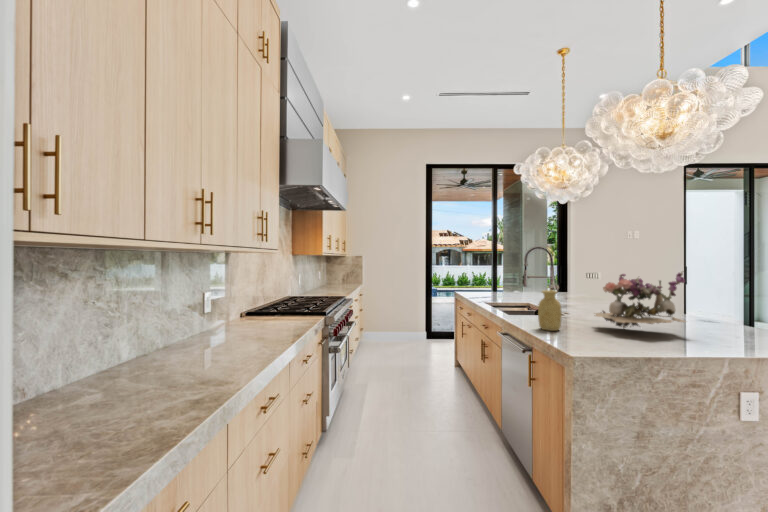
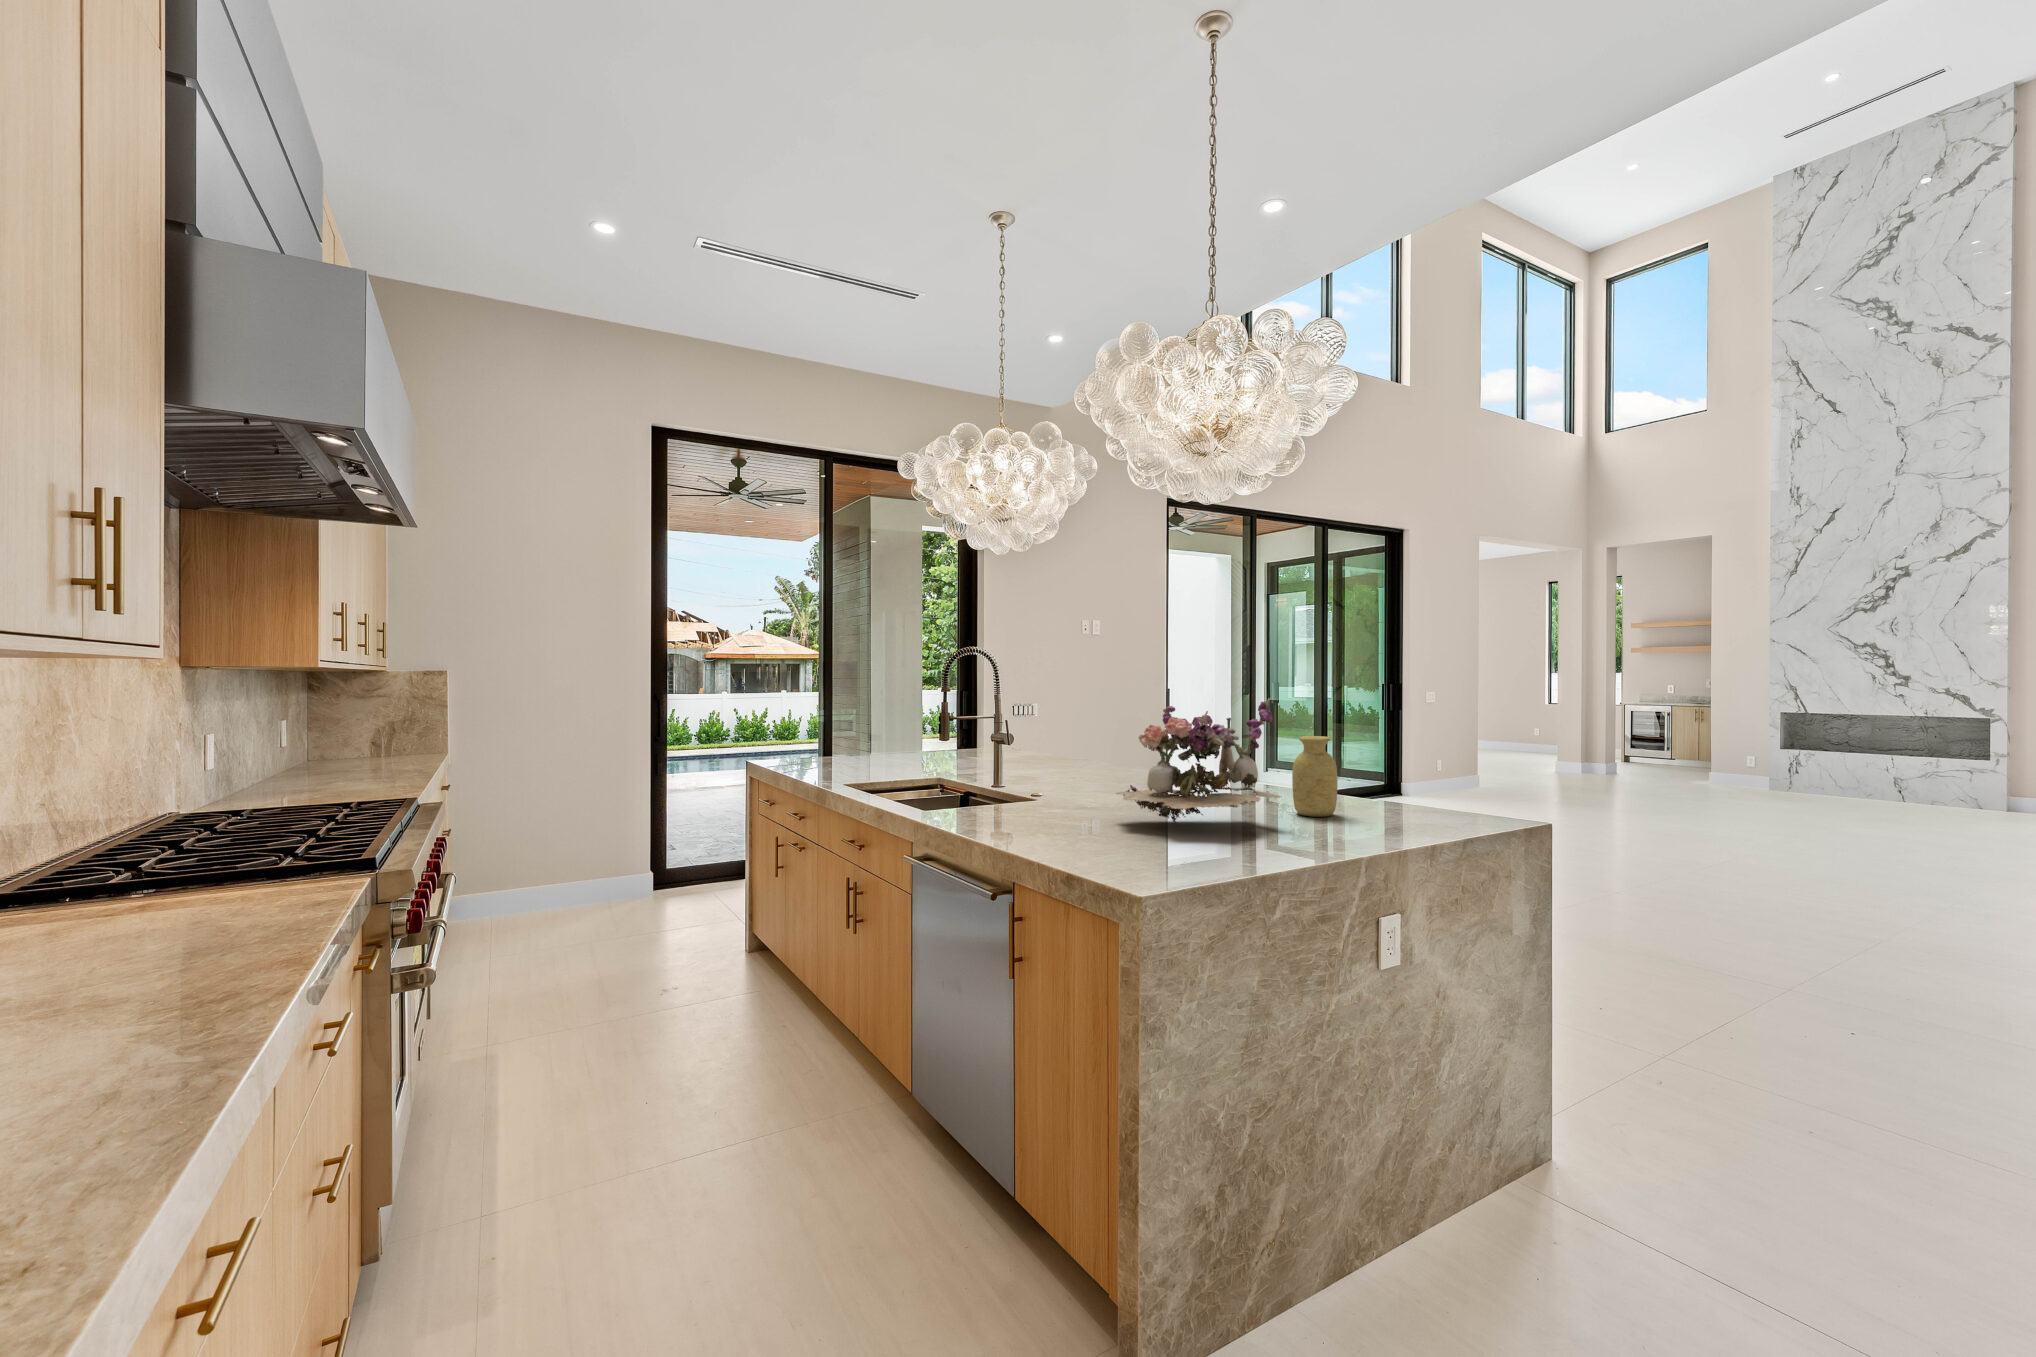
vase: present [538,290,562,331] -> present [1292,736,1337,817]

